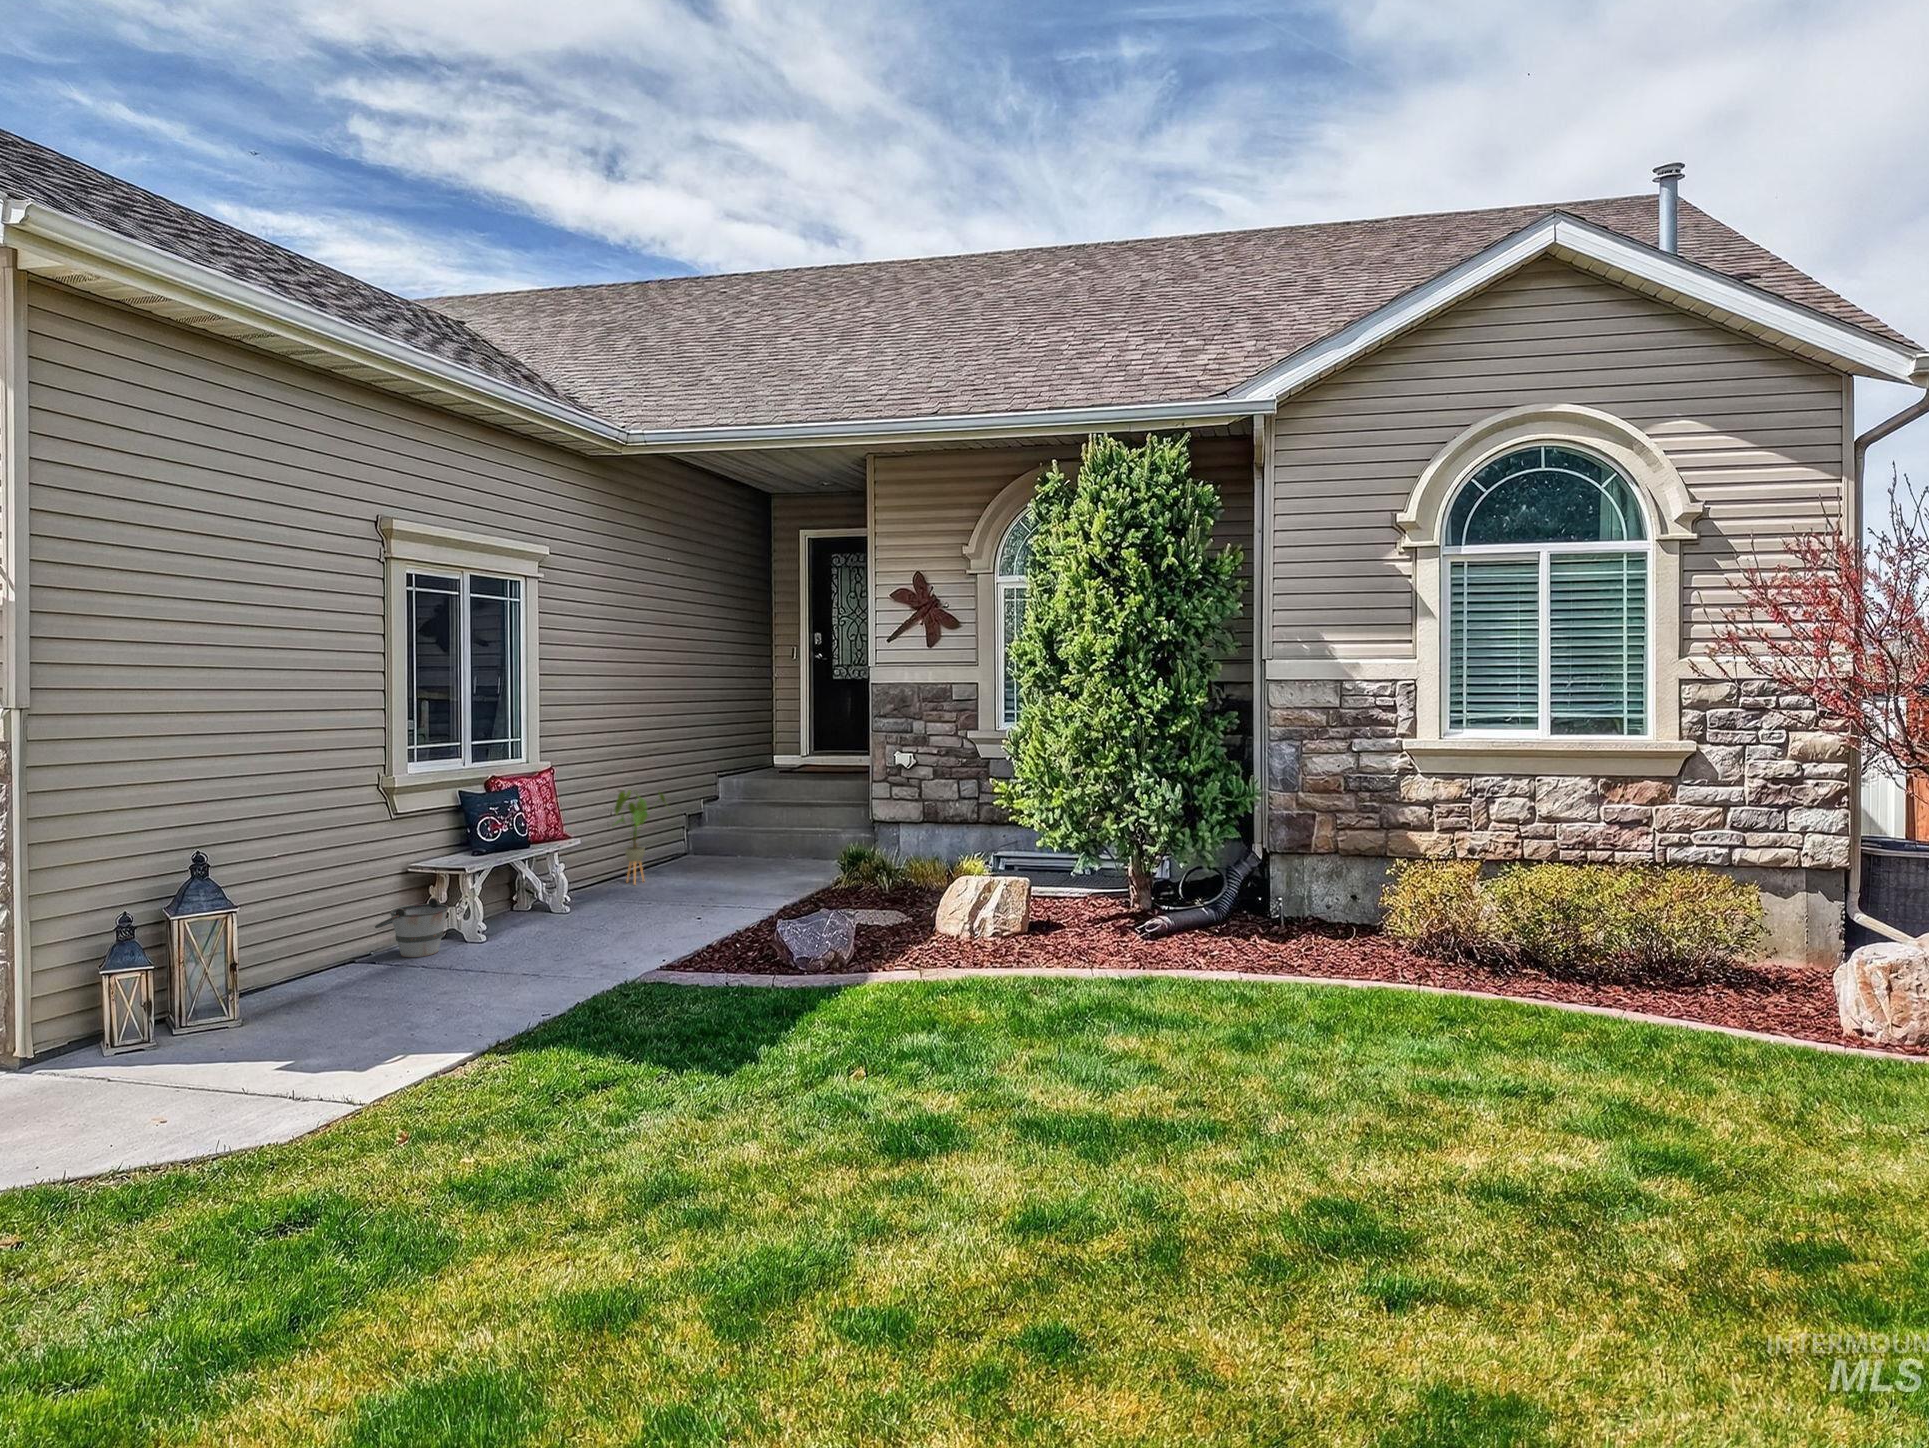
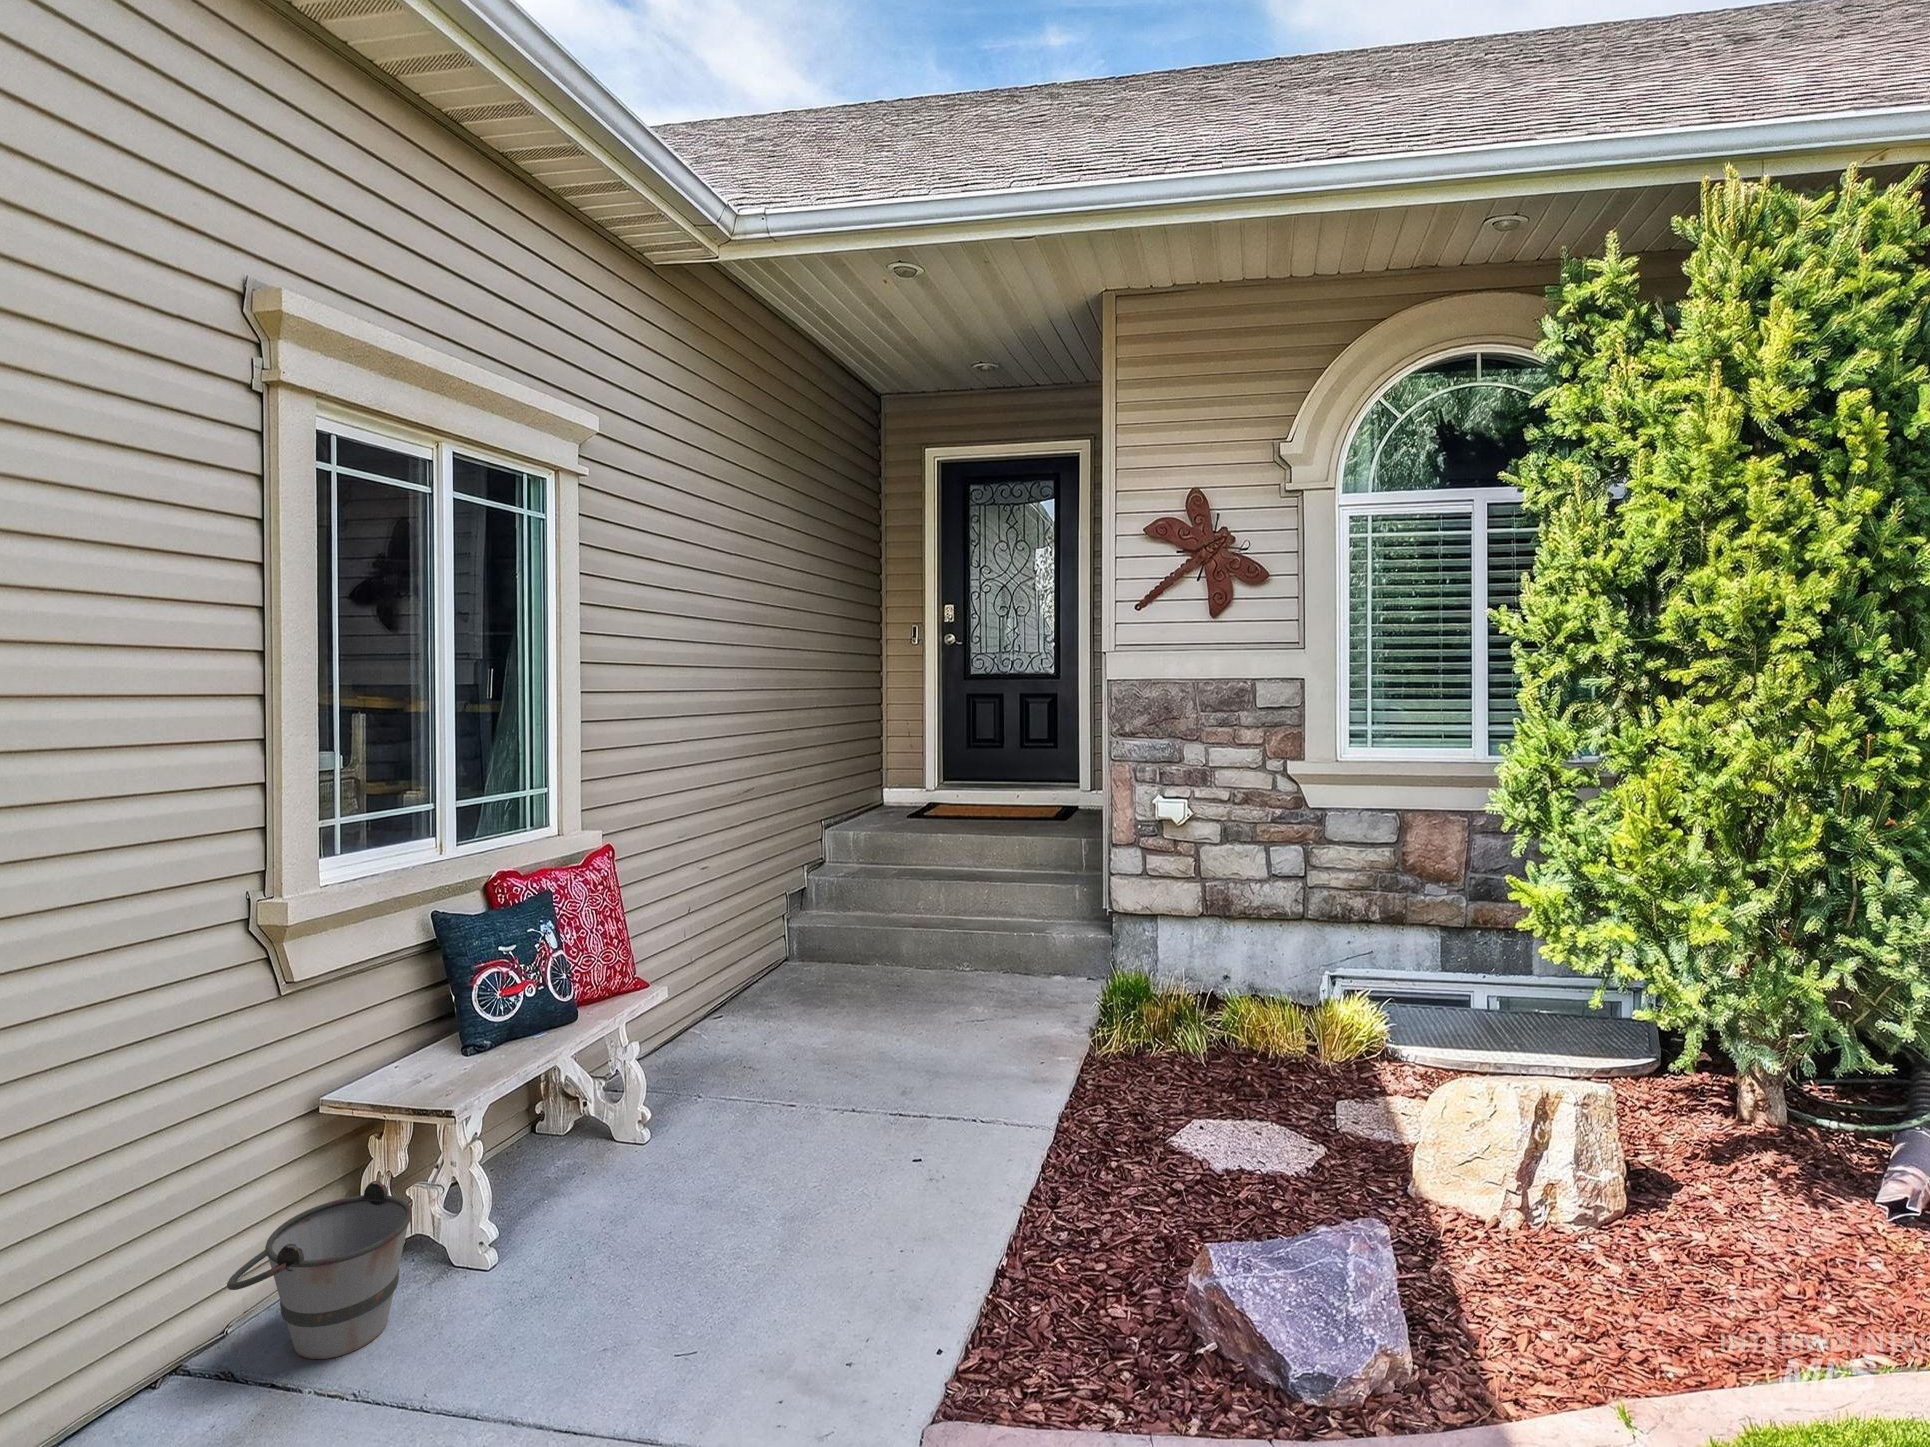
house plant: present [614,790,668,884] -> none [693,864,788,1033]

